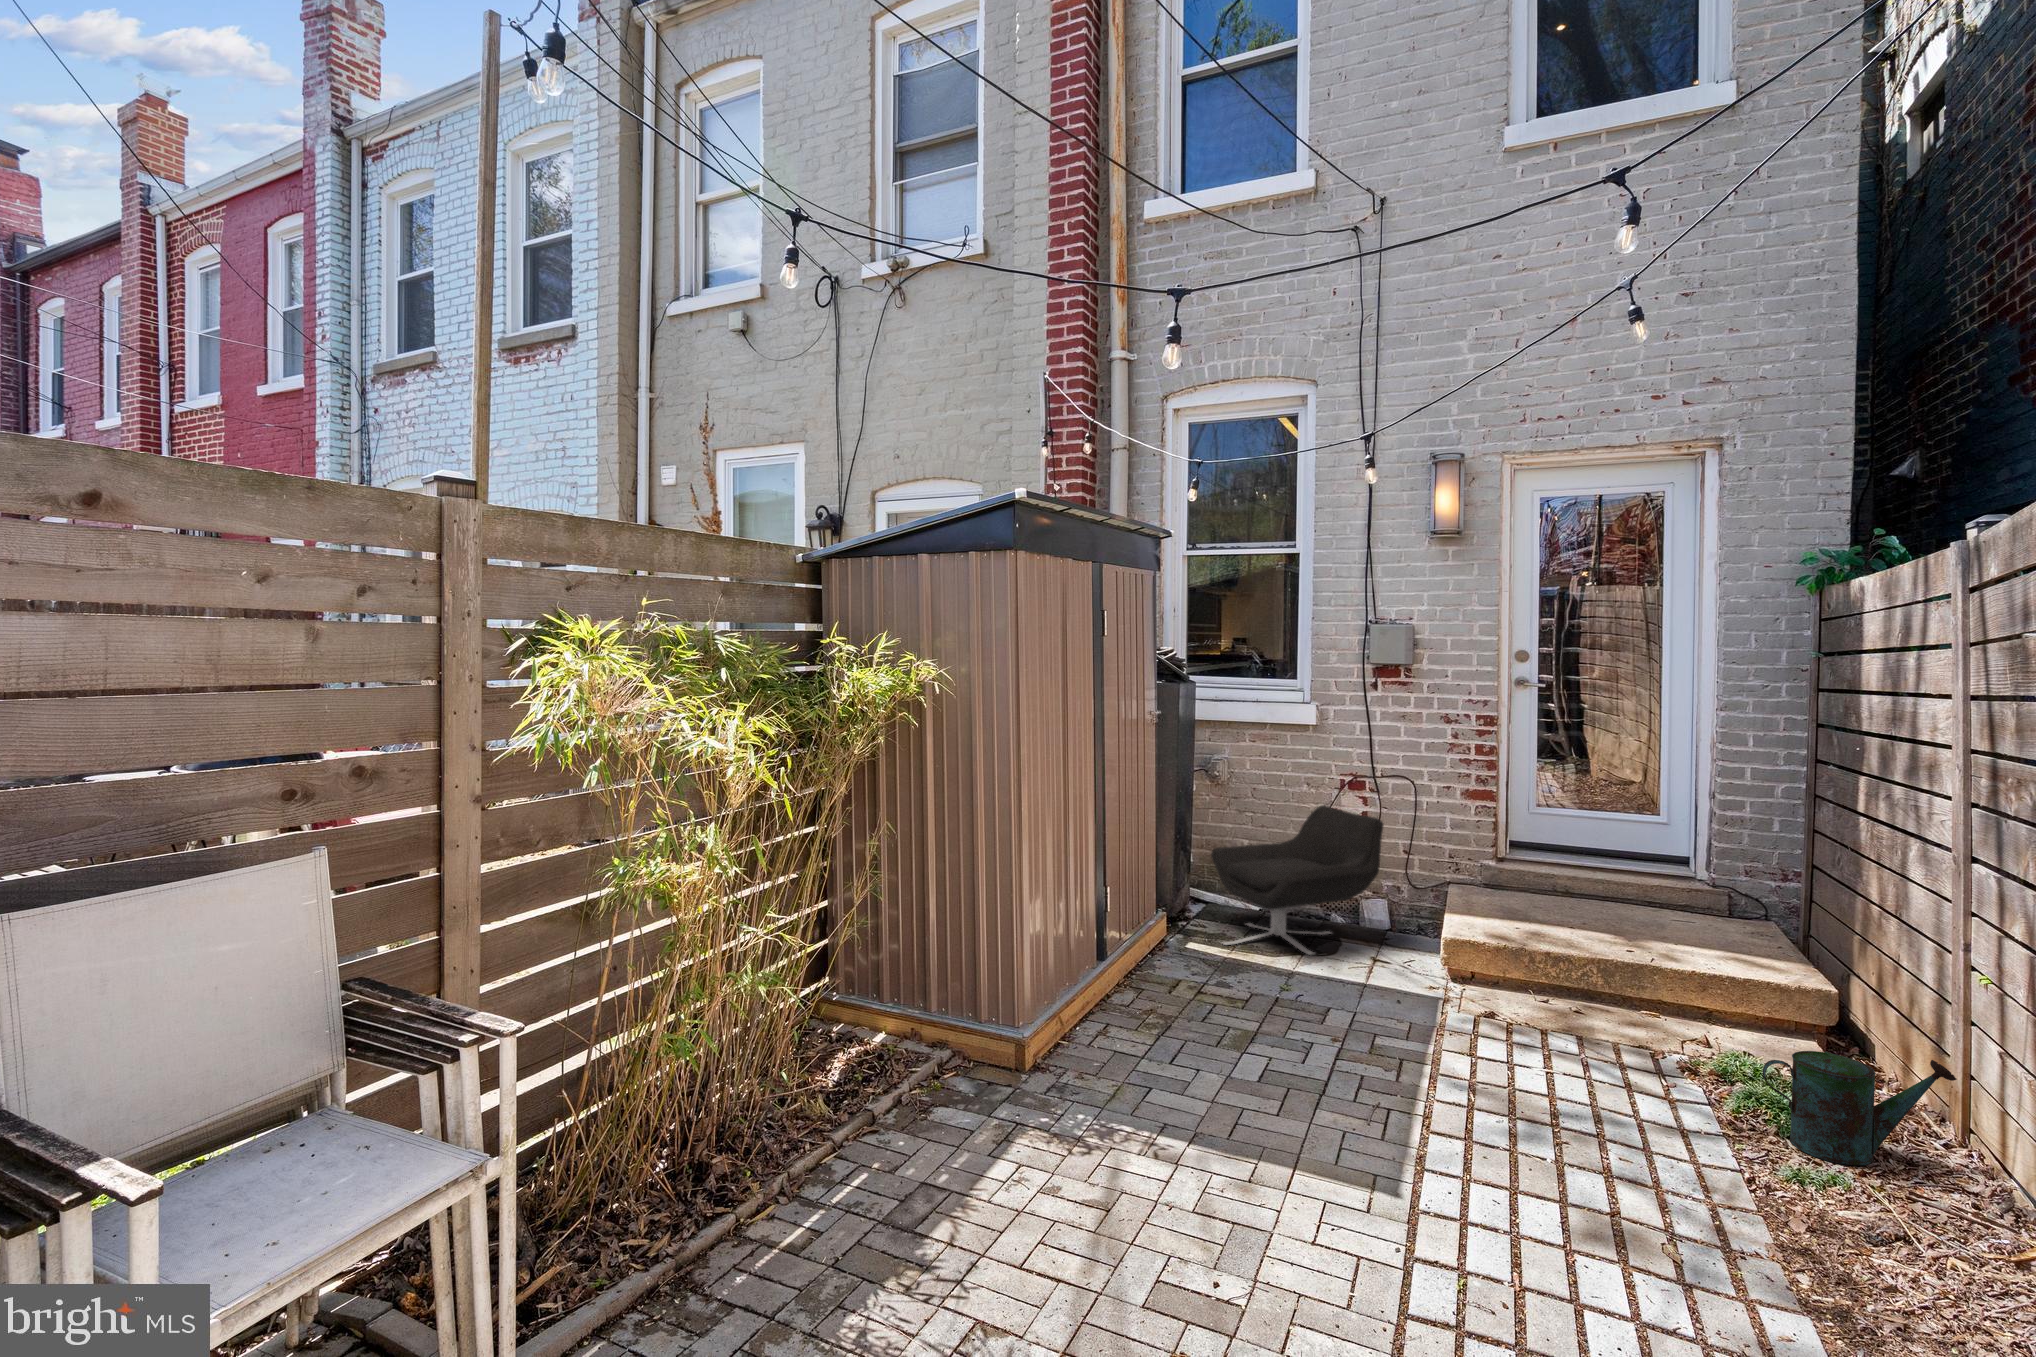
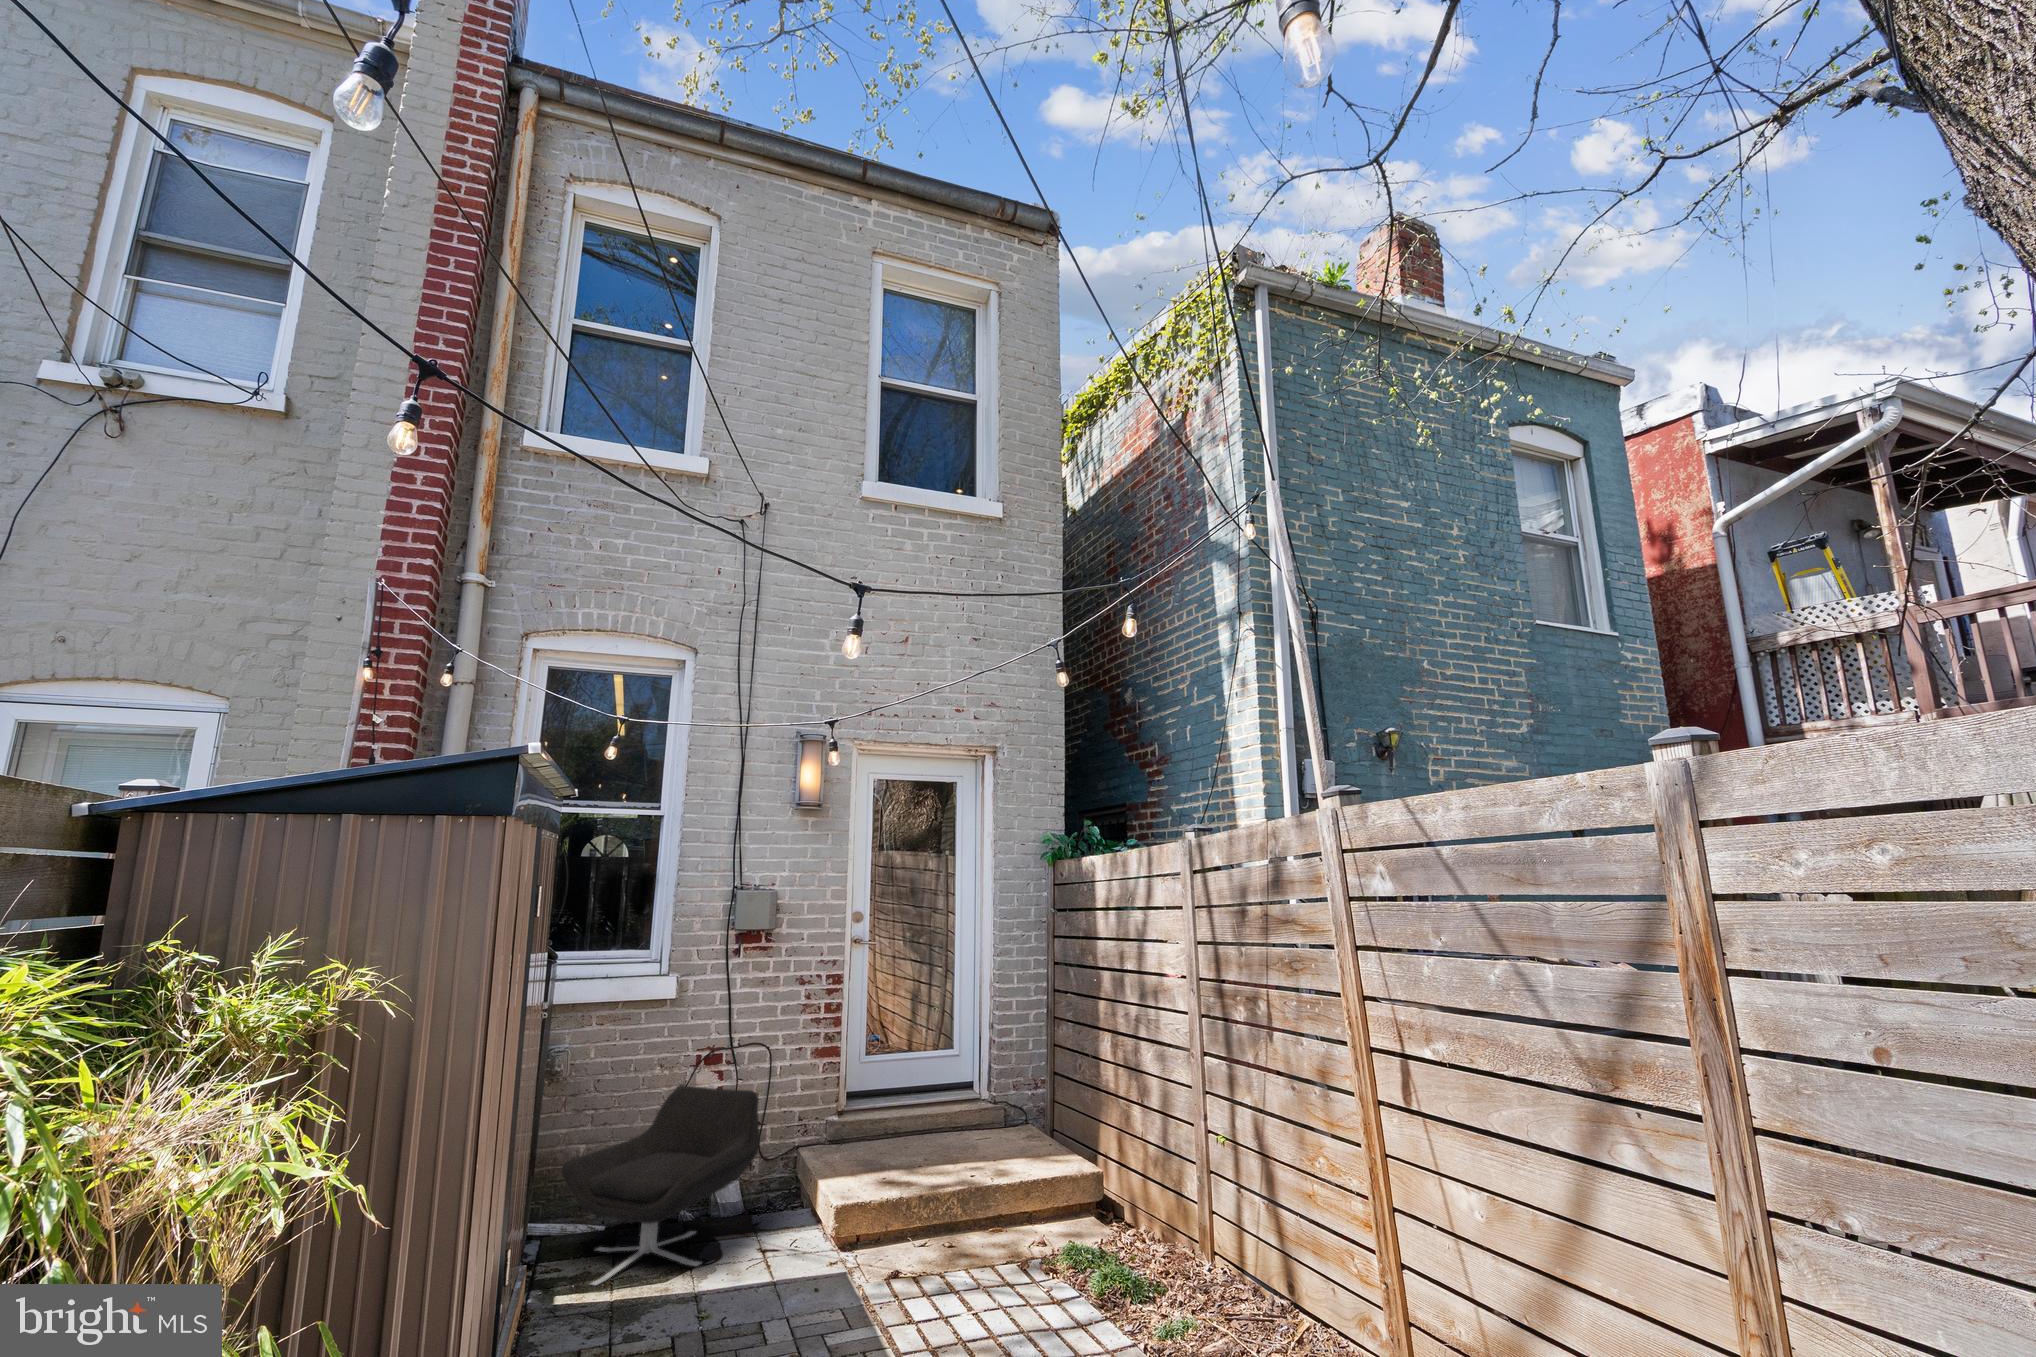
watering can: present [1763,1051,1957,1165] -> none [1138,1208,1232,1314]

